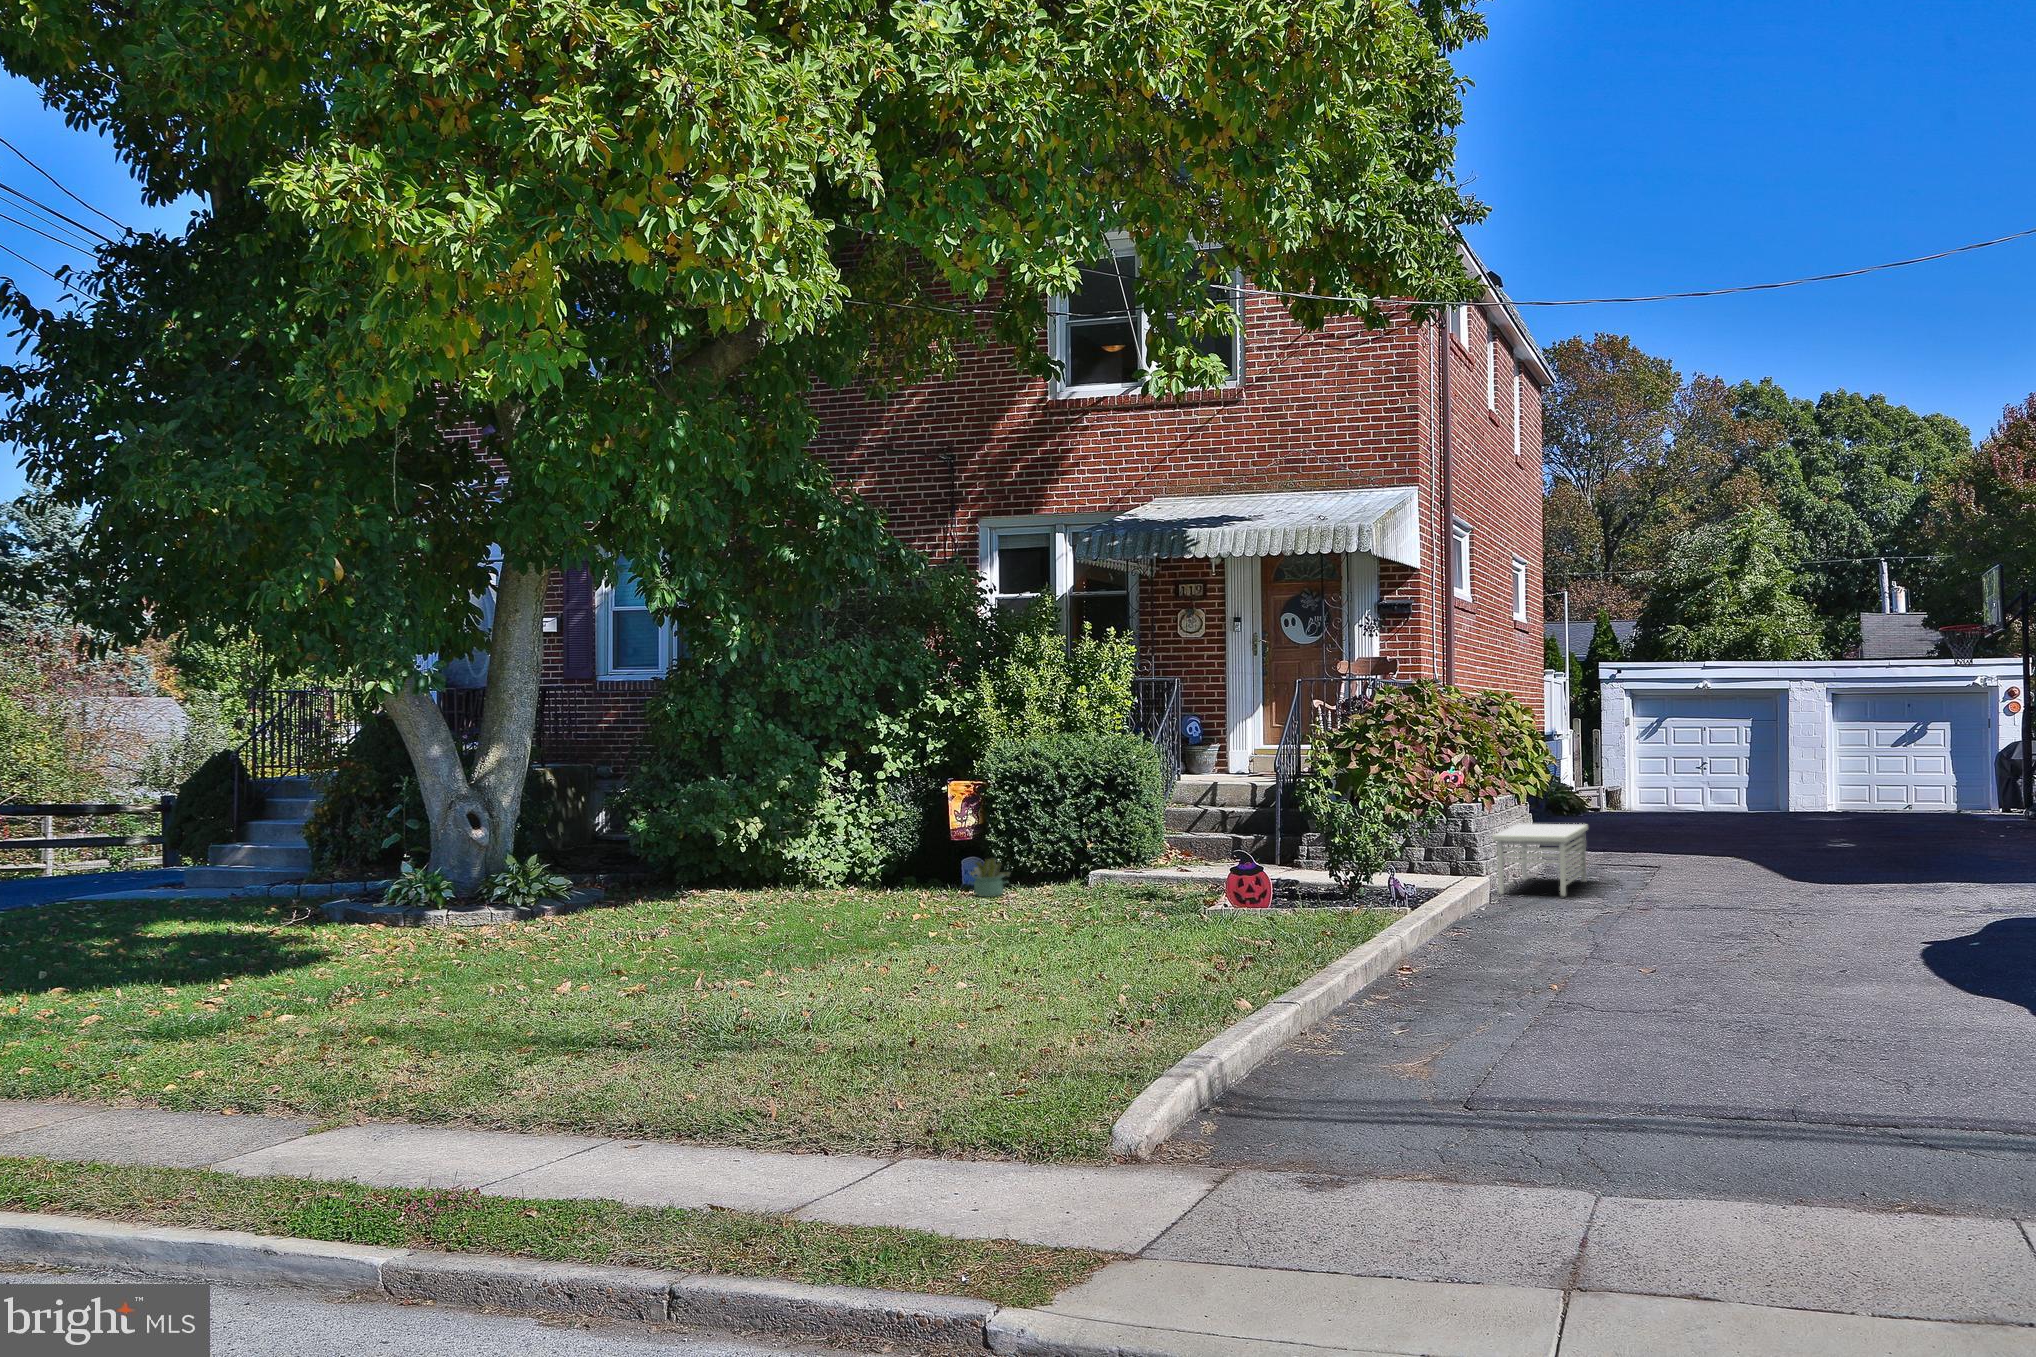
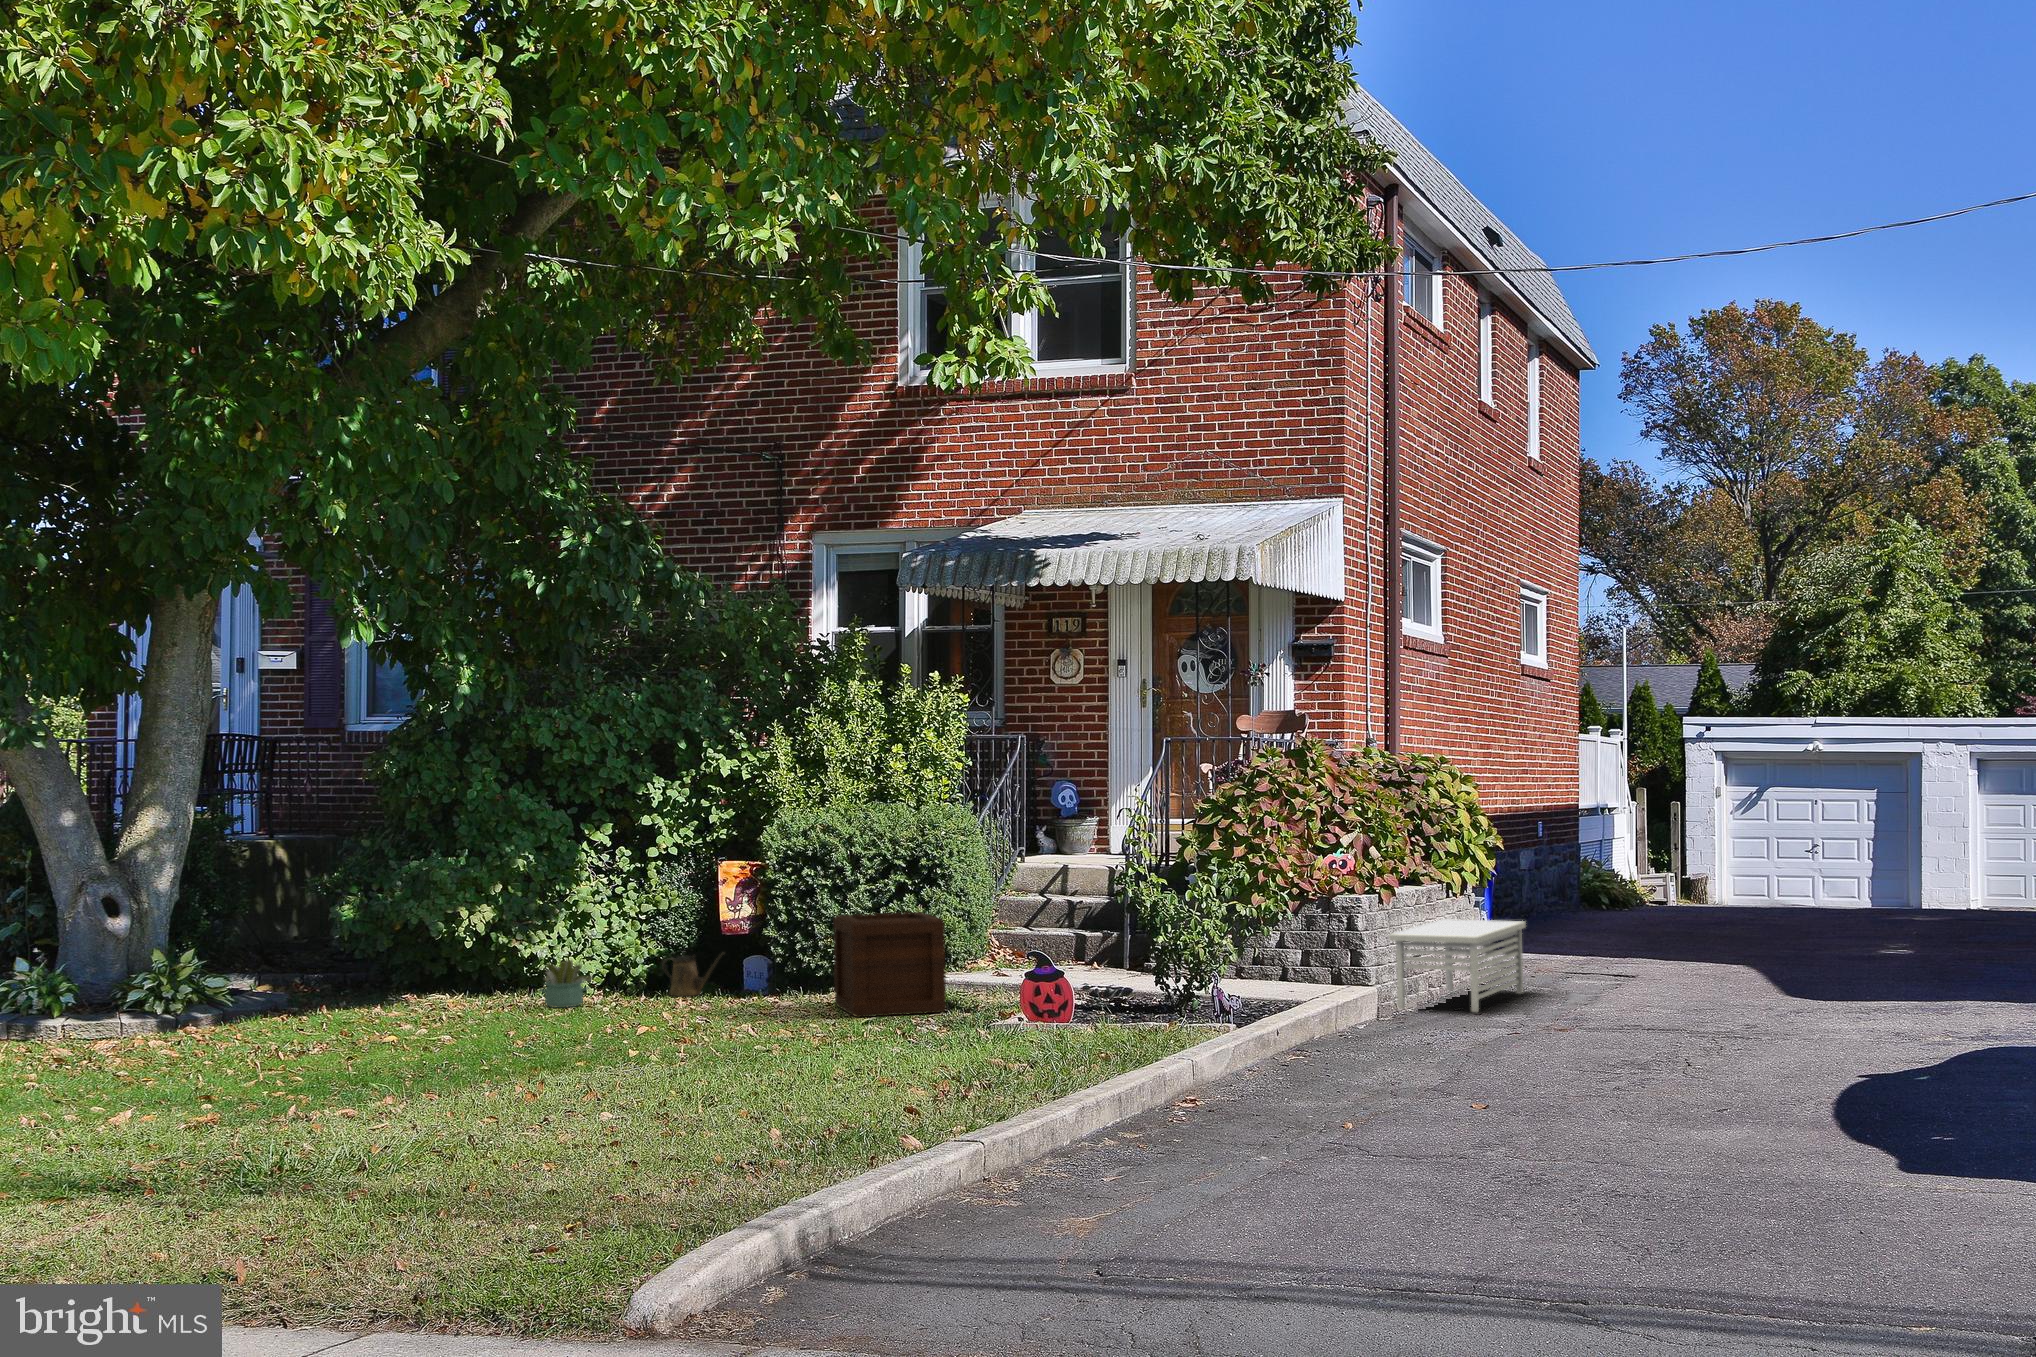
wooden crate: none [1043,821,1141,905] -> present [833,912,946,1017]
watering can: none [893,855,947,891] -> present [662,953,724,996]
decorative plant: present [970,859,1010,897] -> present [539,960,592,1008]

